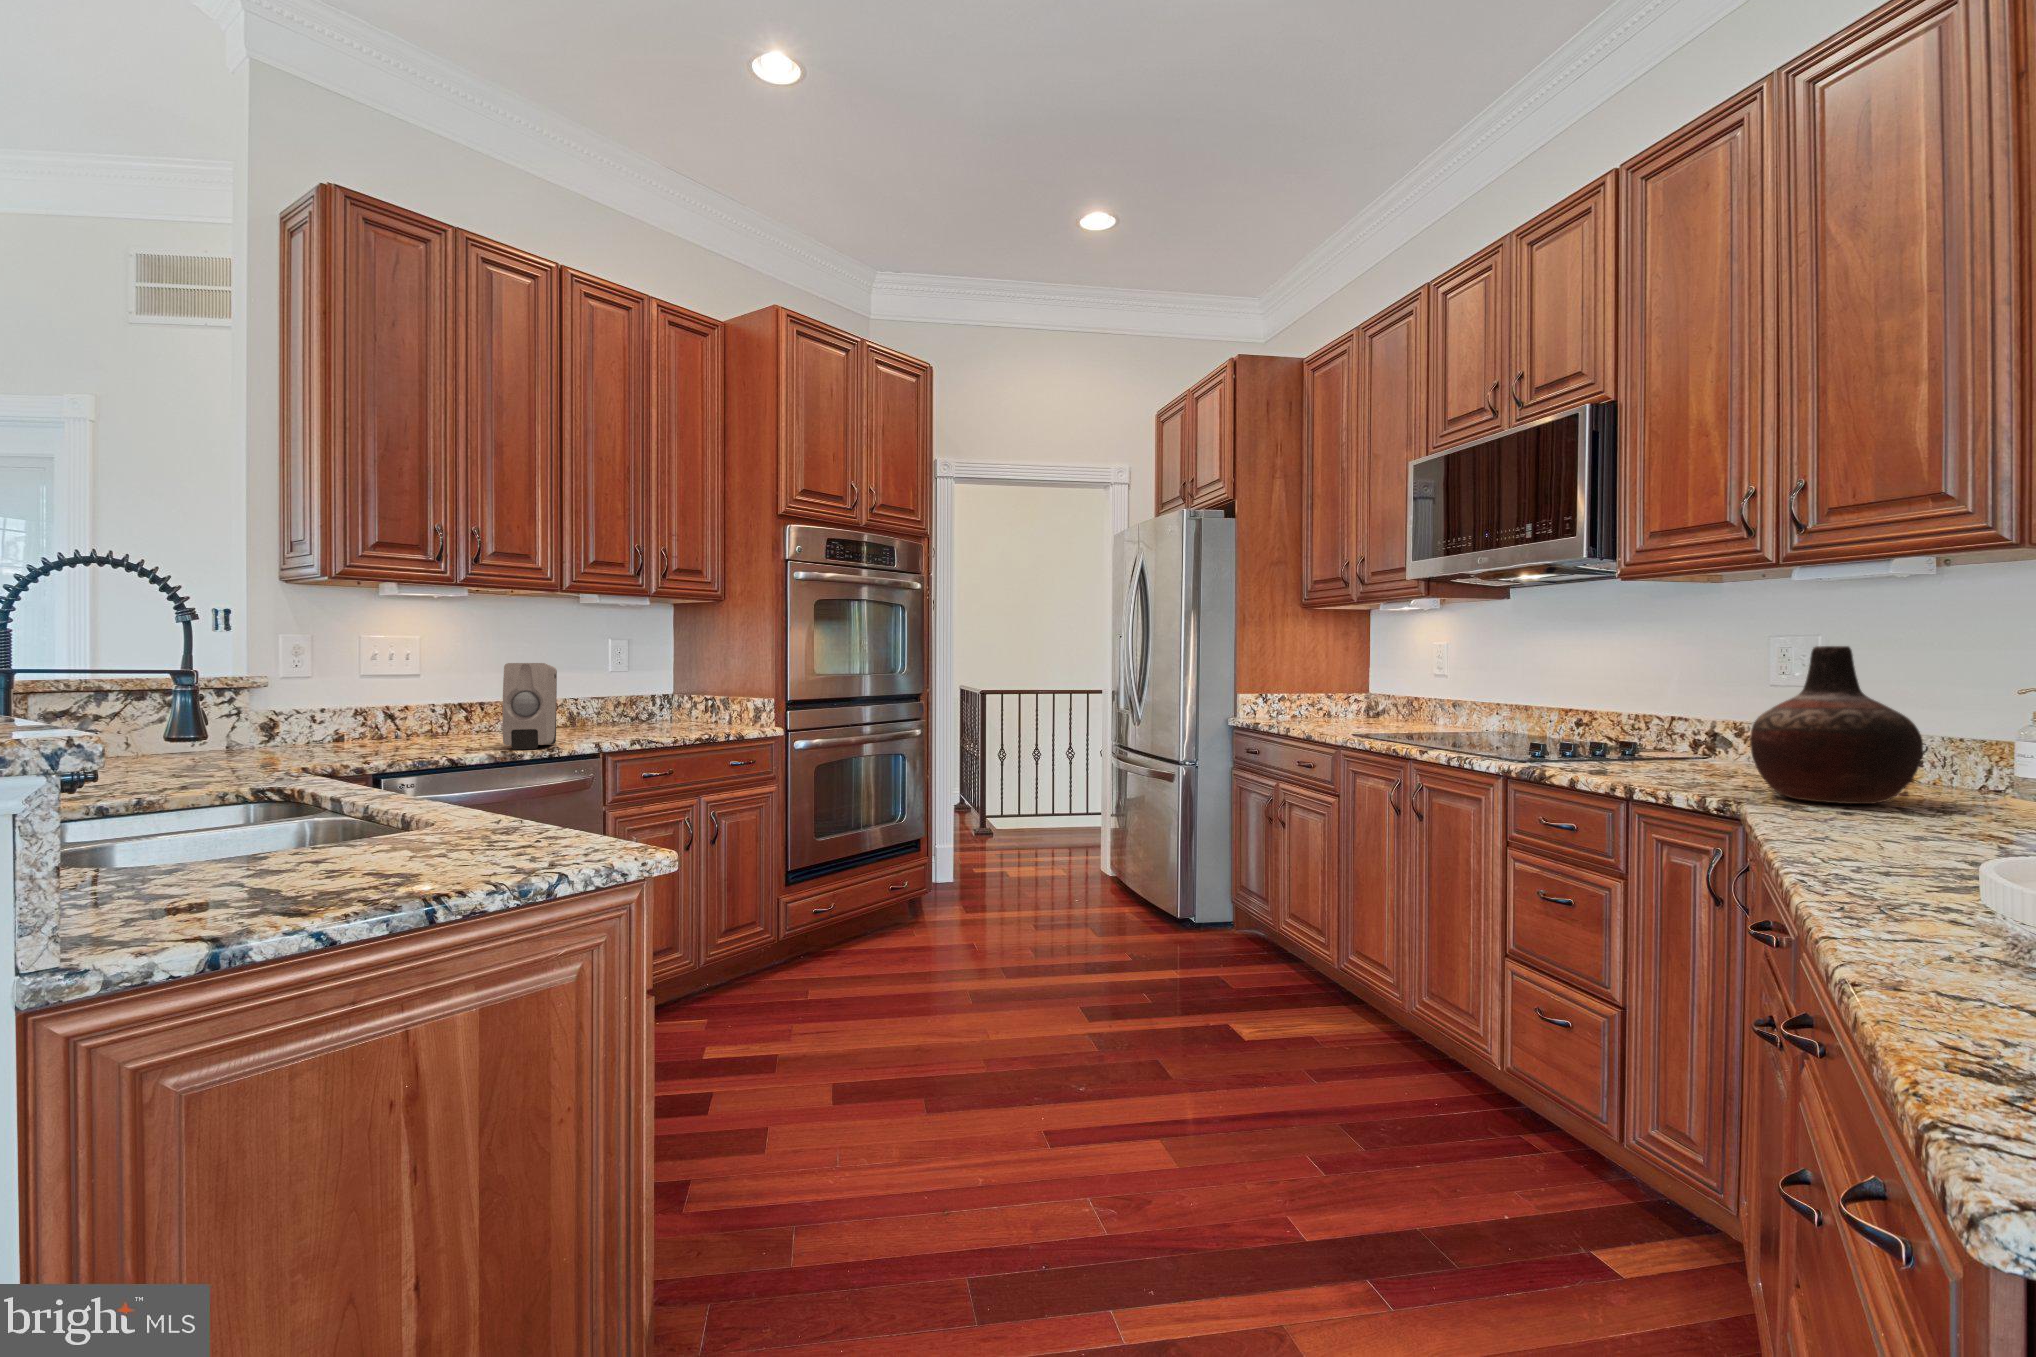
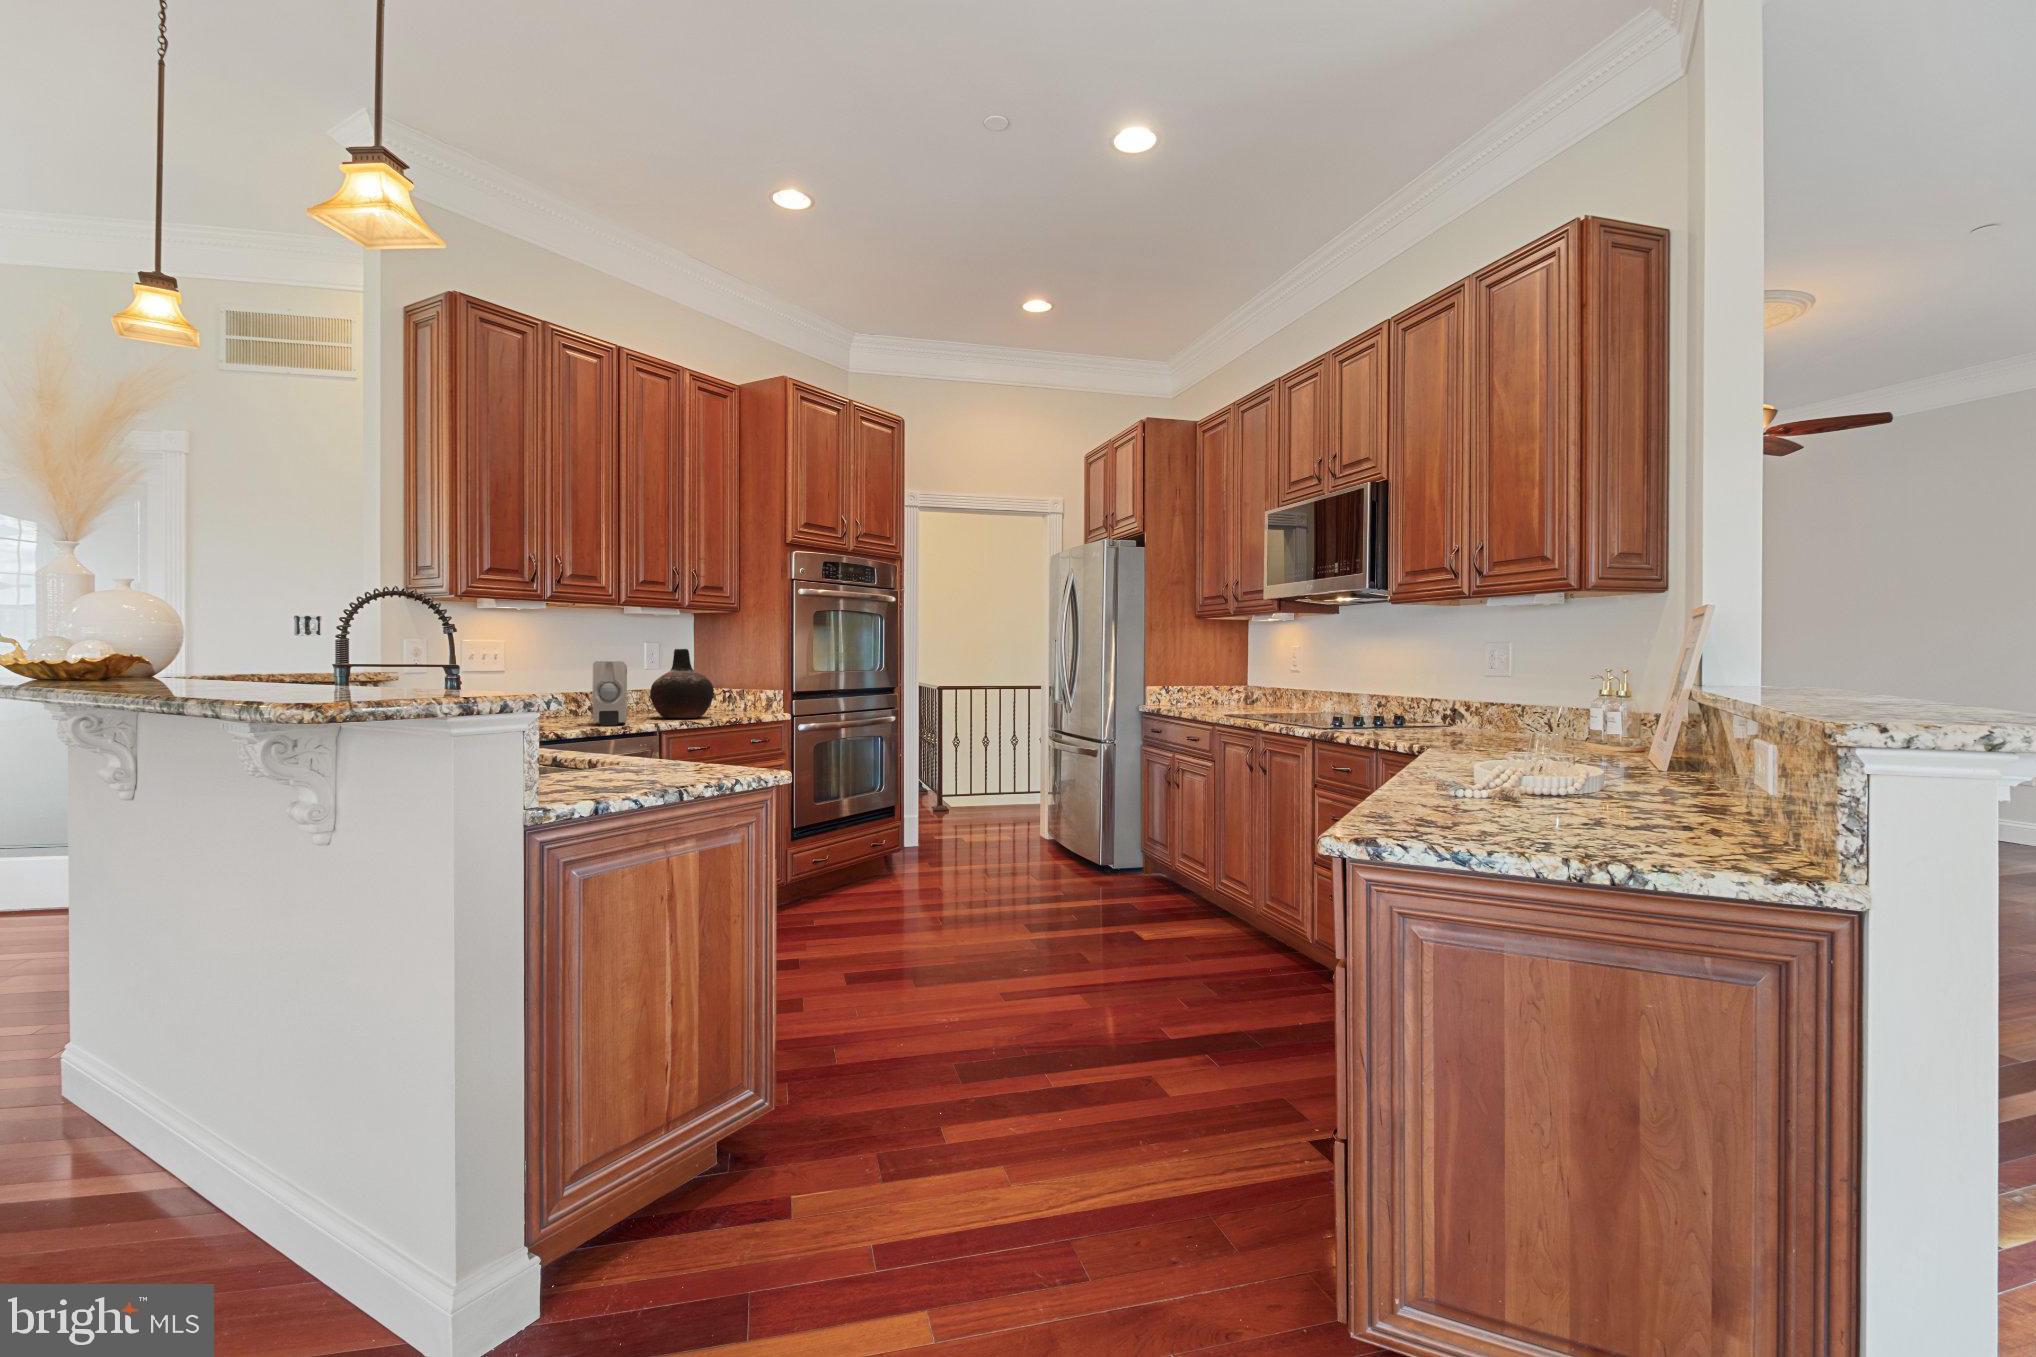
vase: present [1750,646,1923,804] -> present [650,649,714,718]

